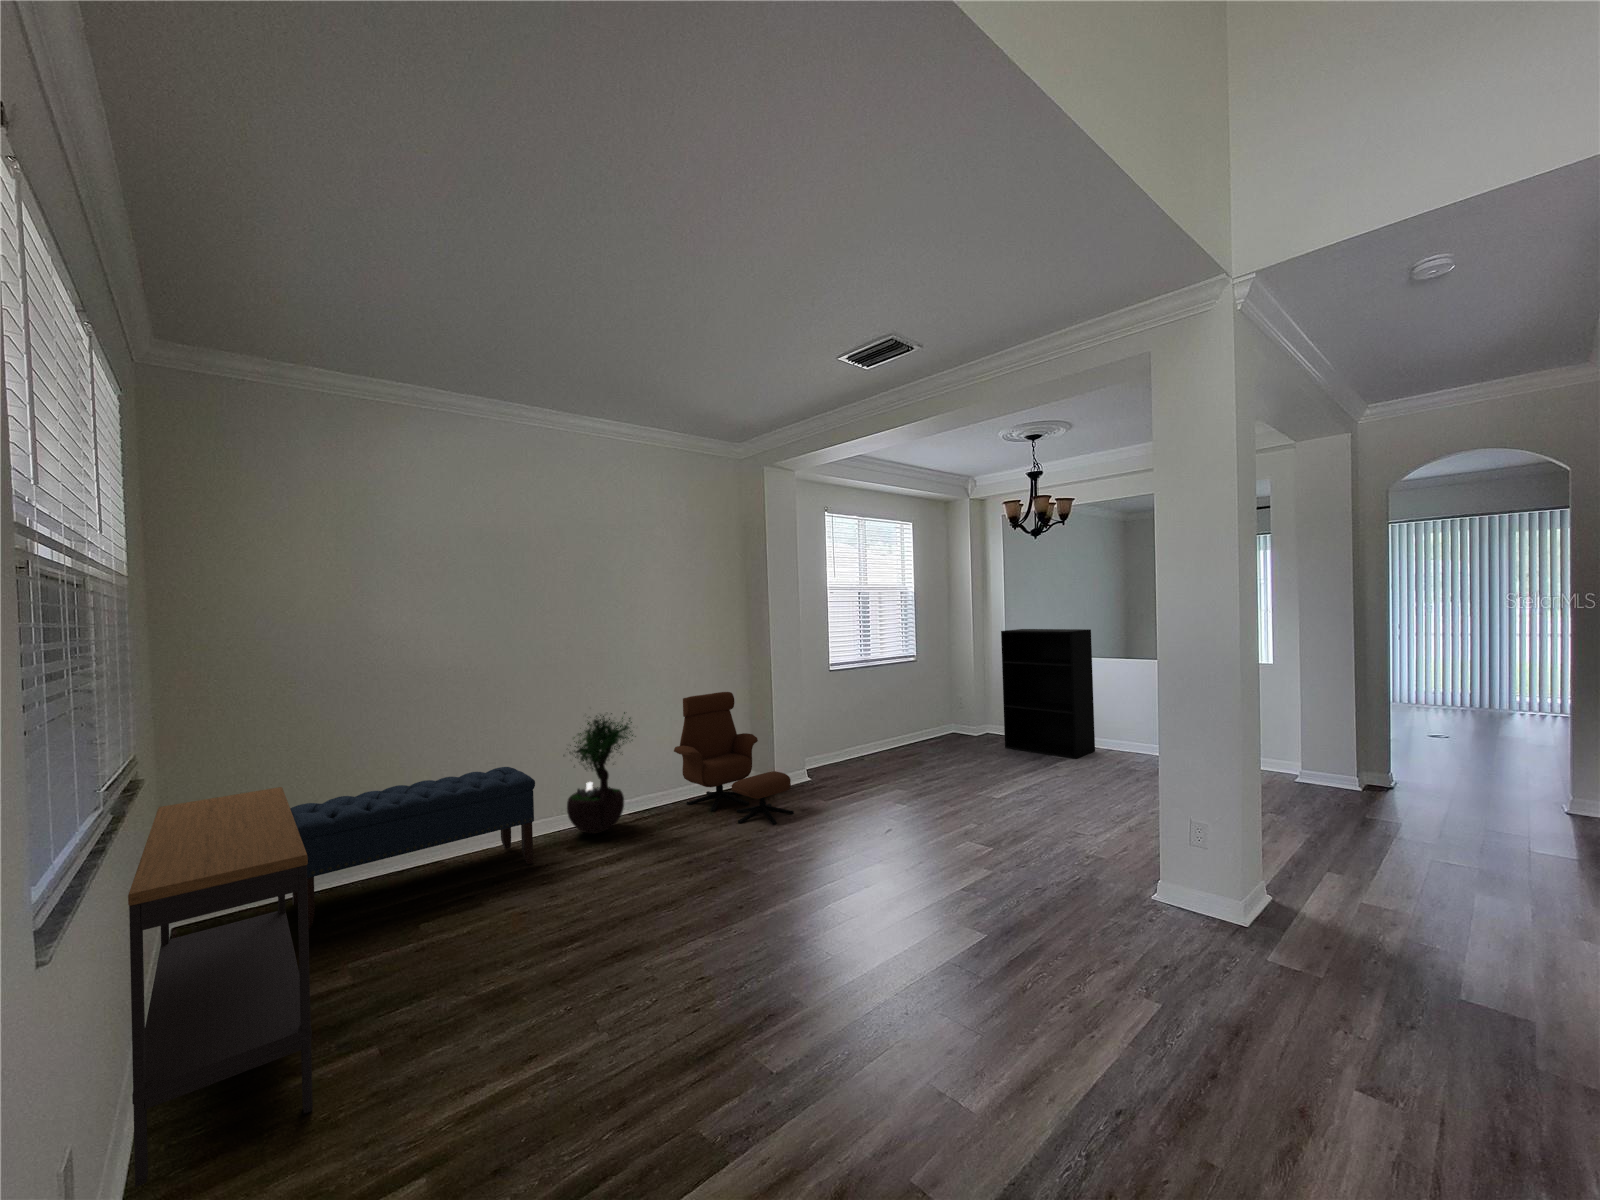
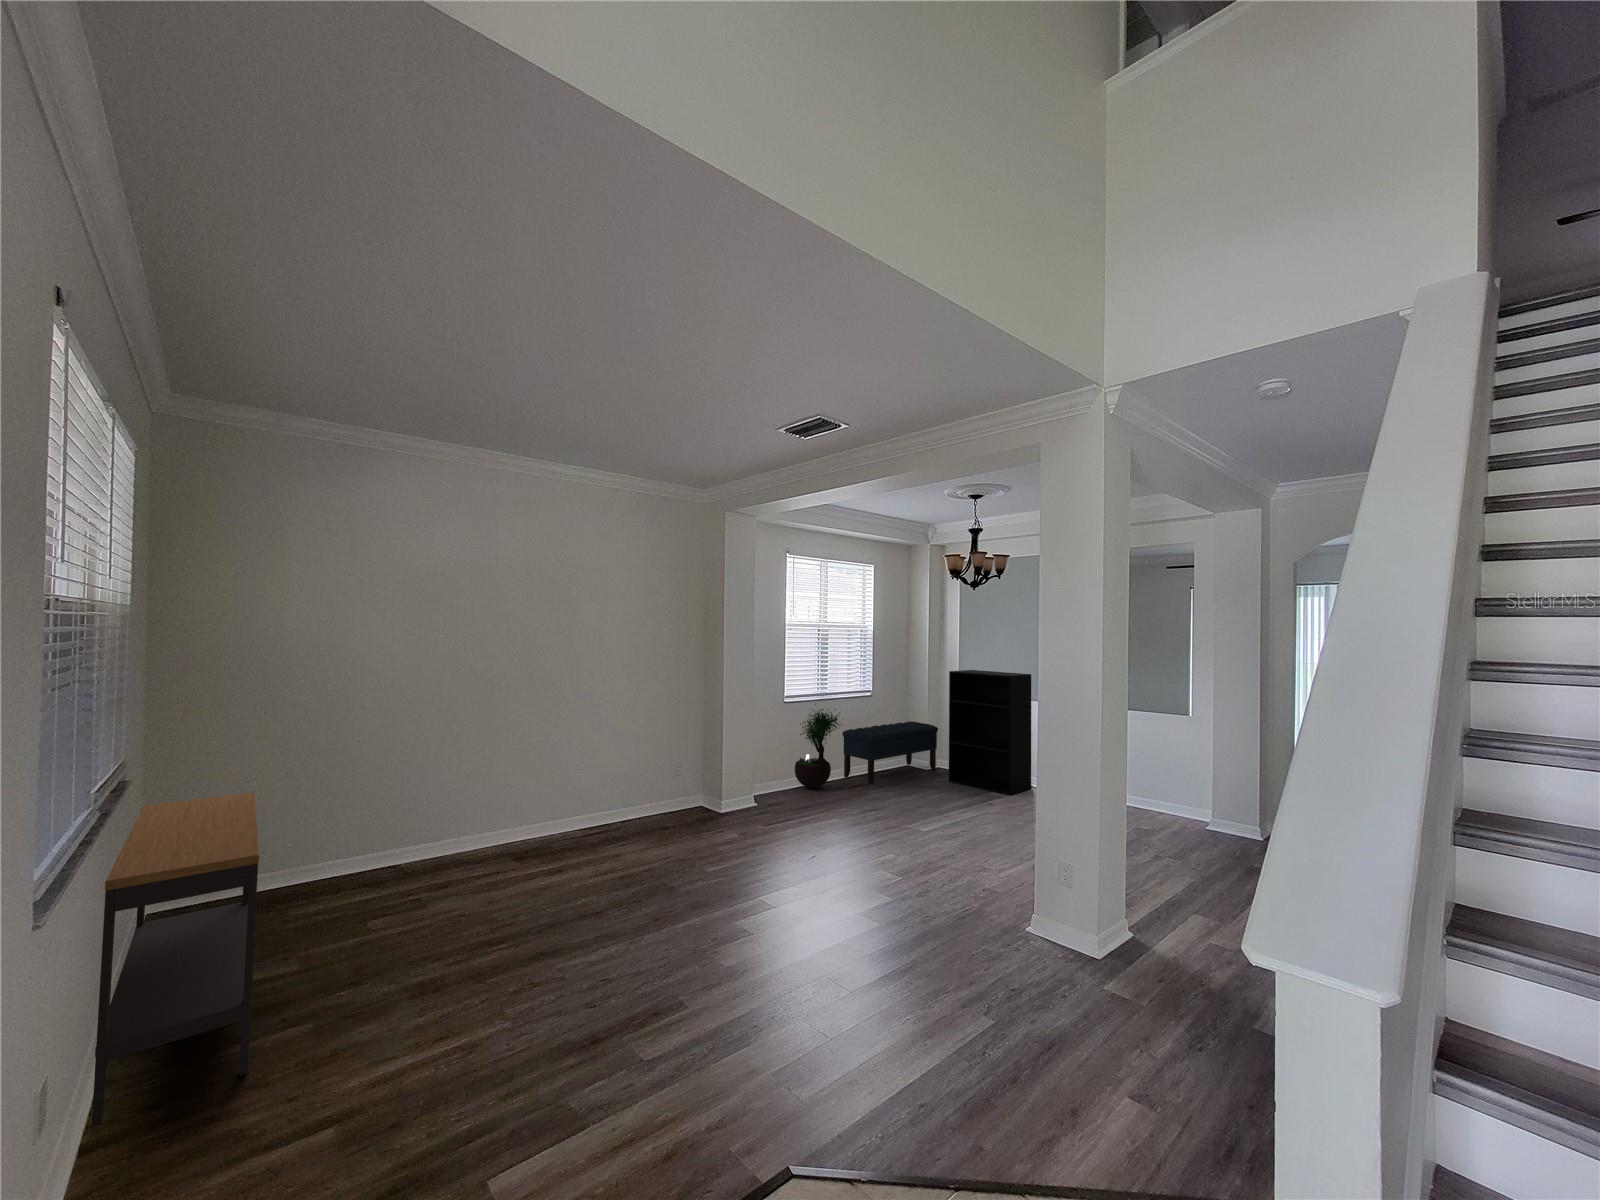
lounge chair: present [674,692,794,825] -> none [627,719,732,845]
potted tree: present [567,712,636,834] -> present [795,704,841,788]
bench: present [290,767,535,929] -> present [842,721,938,784]

